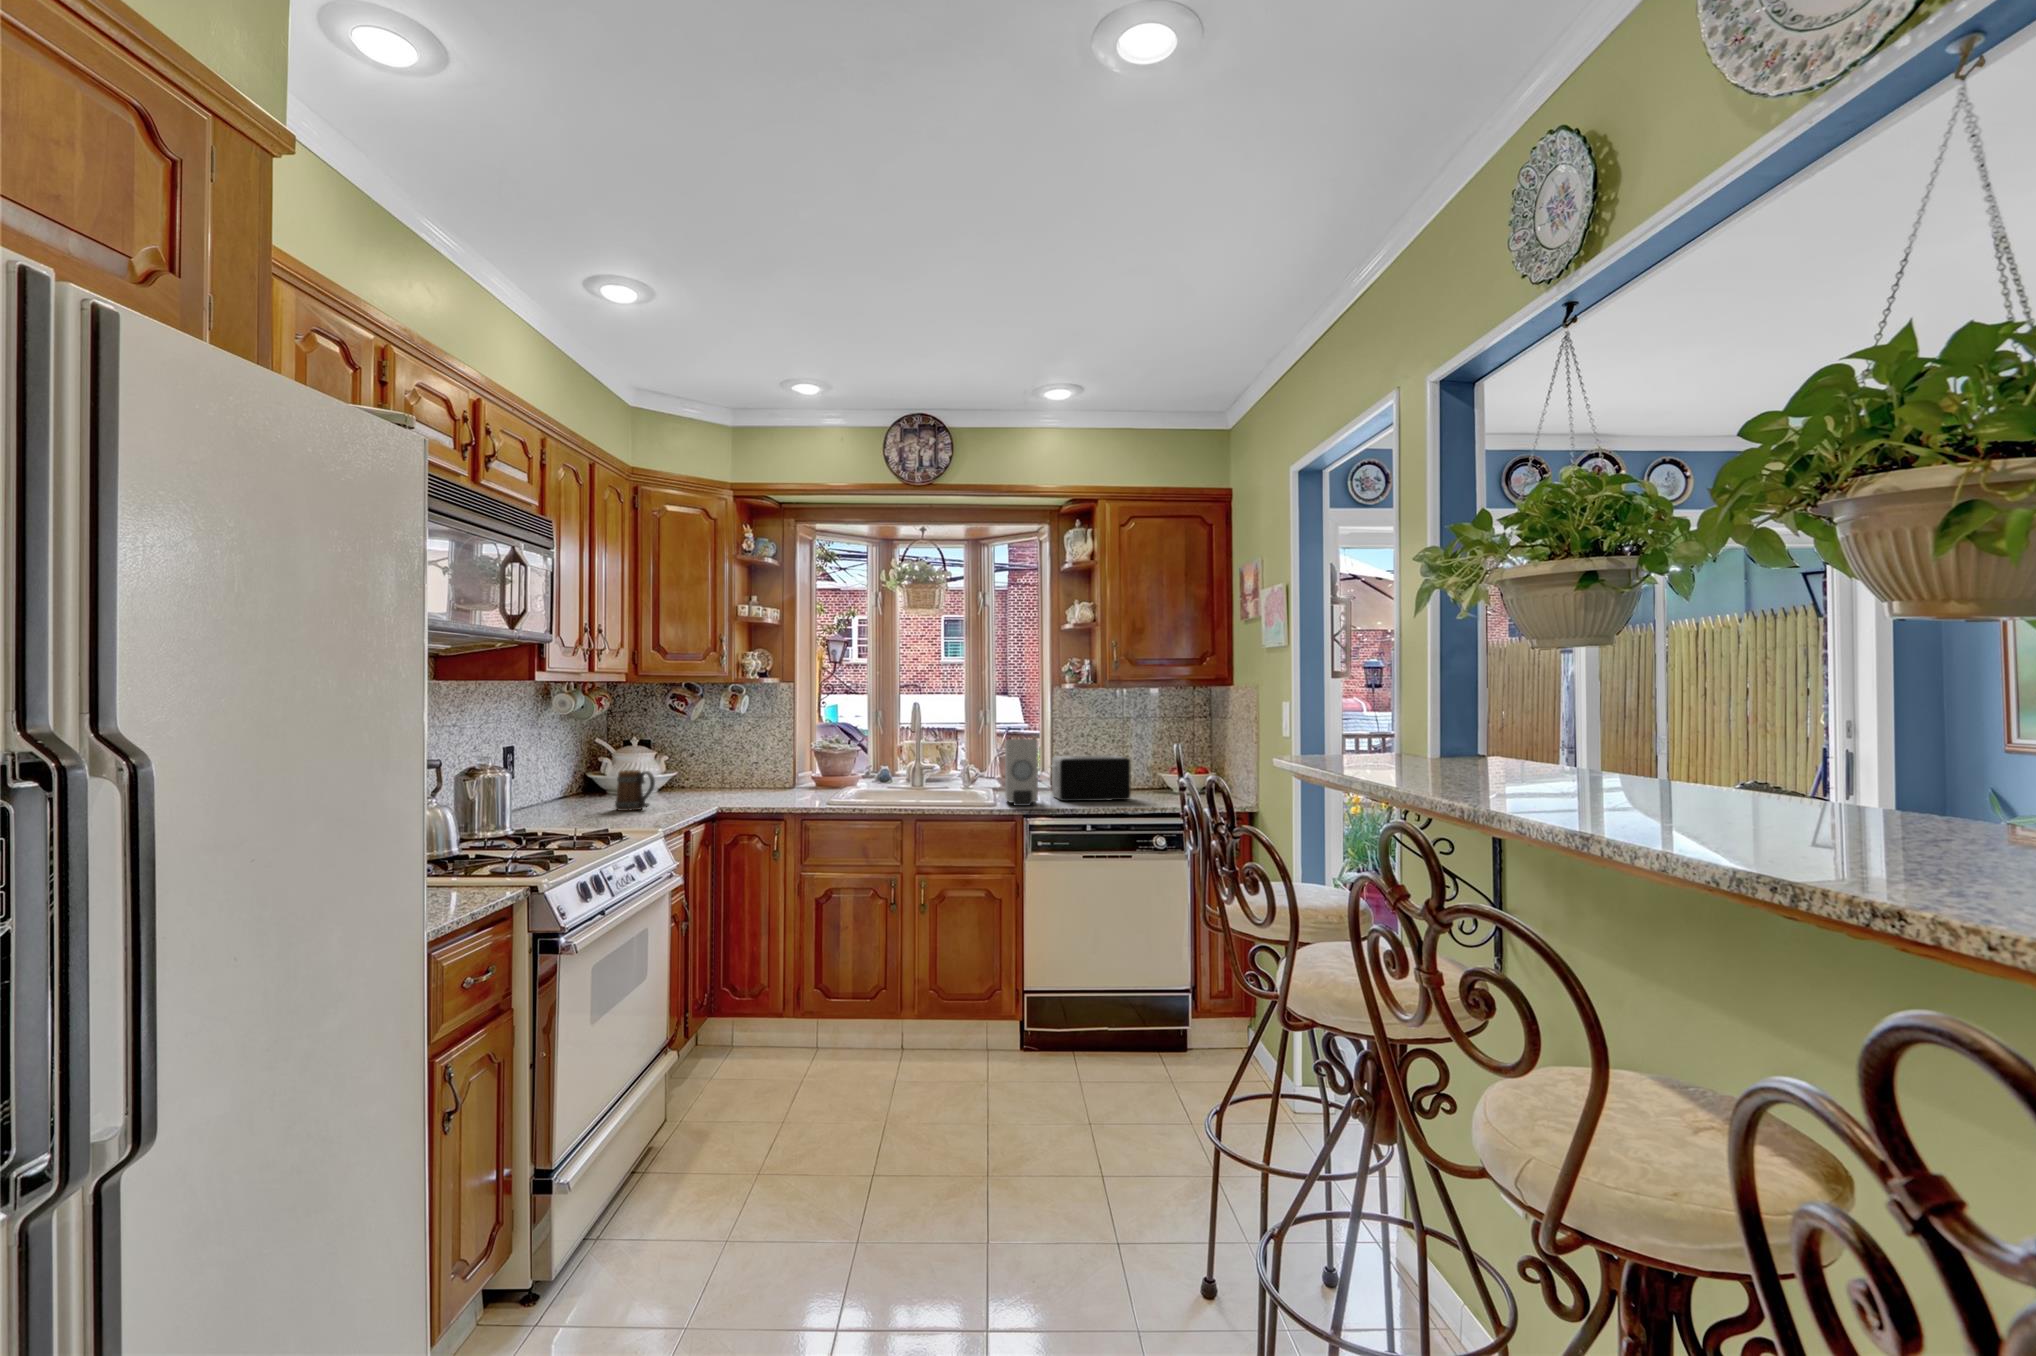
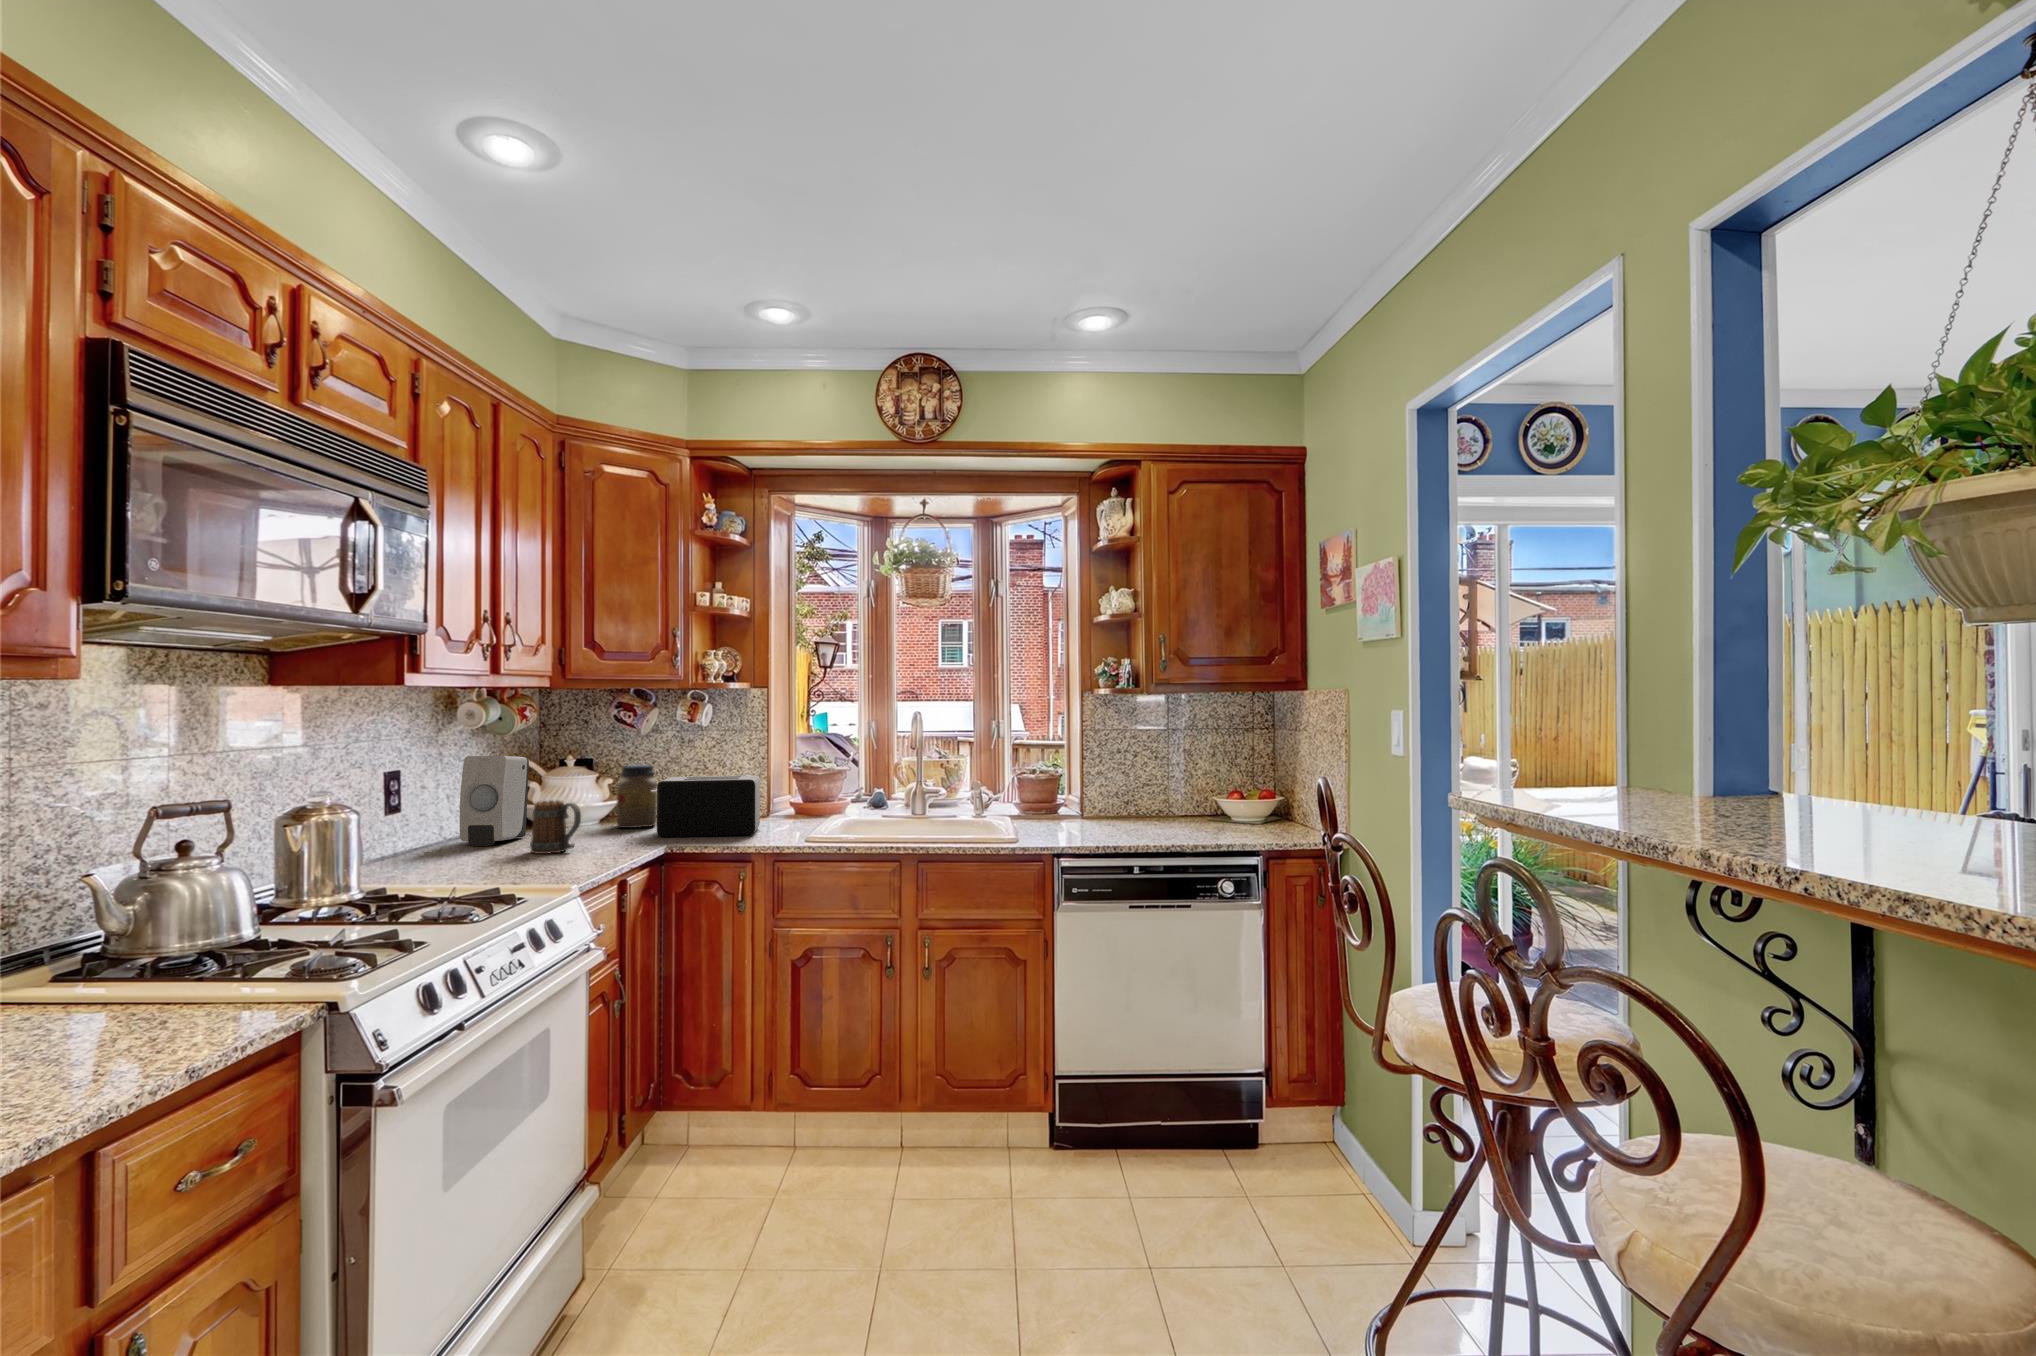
soap dispenser: present [1005,739,1038,806] -> present [460,756,529,846]
jar: none [675,744,707,795] -> present [617,764,657,828]
toaster: present [1050,755,1131,801] -> present [651,775,760,837]

